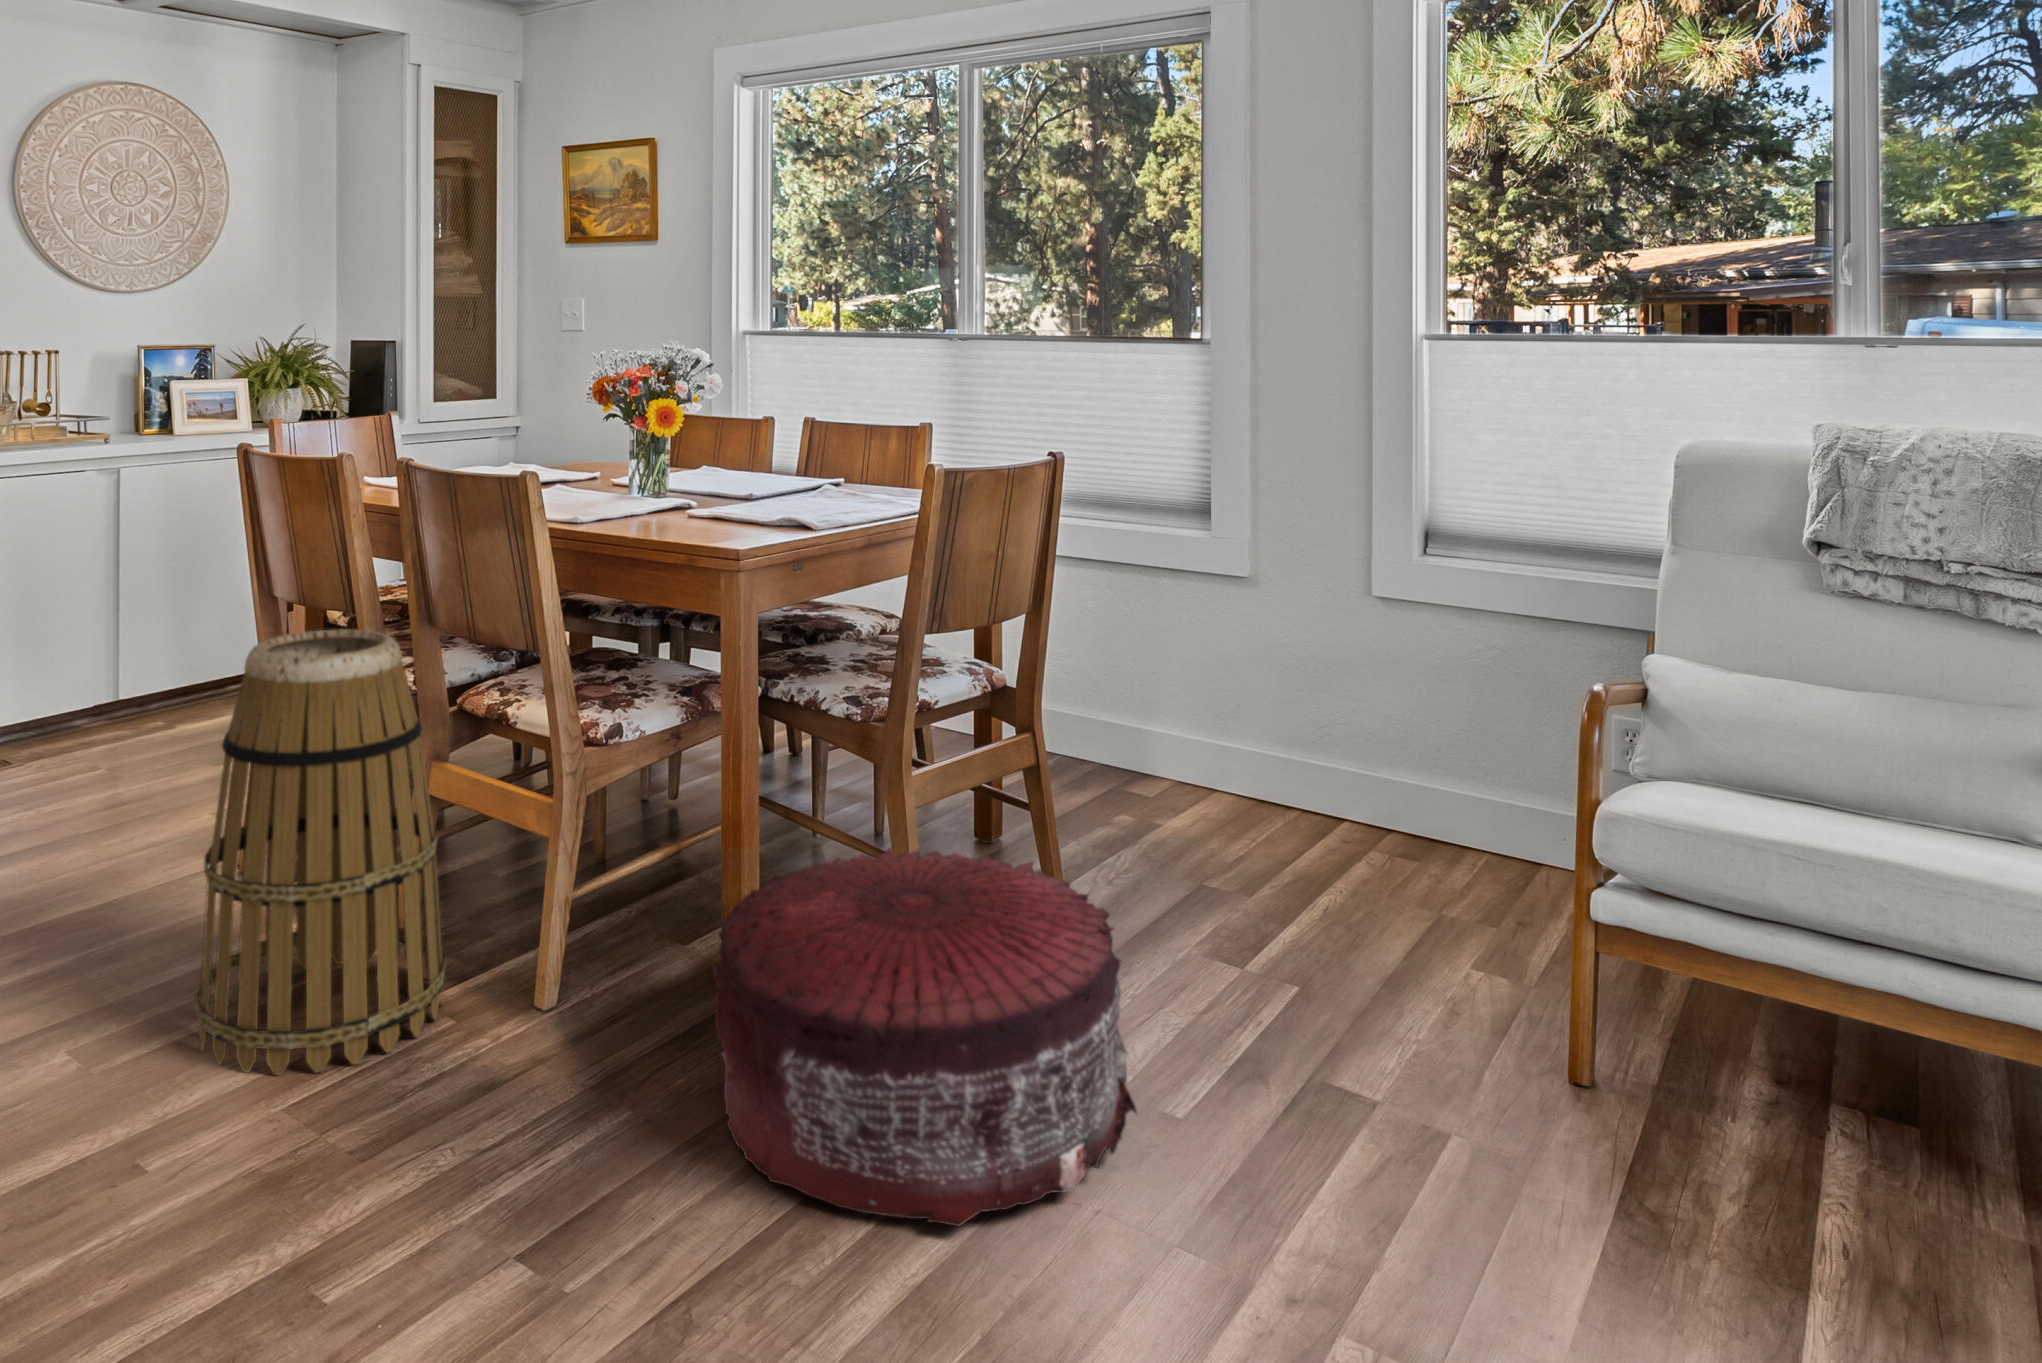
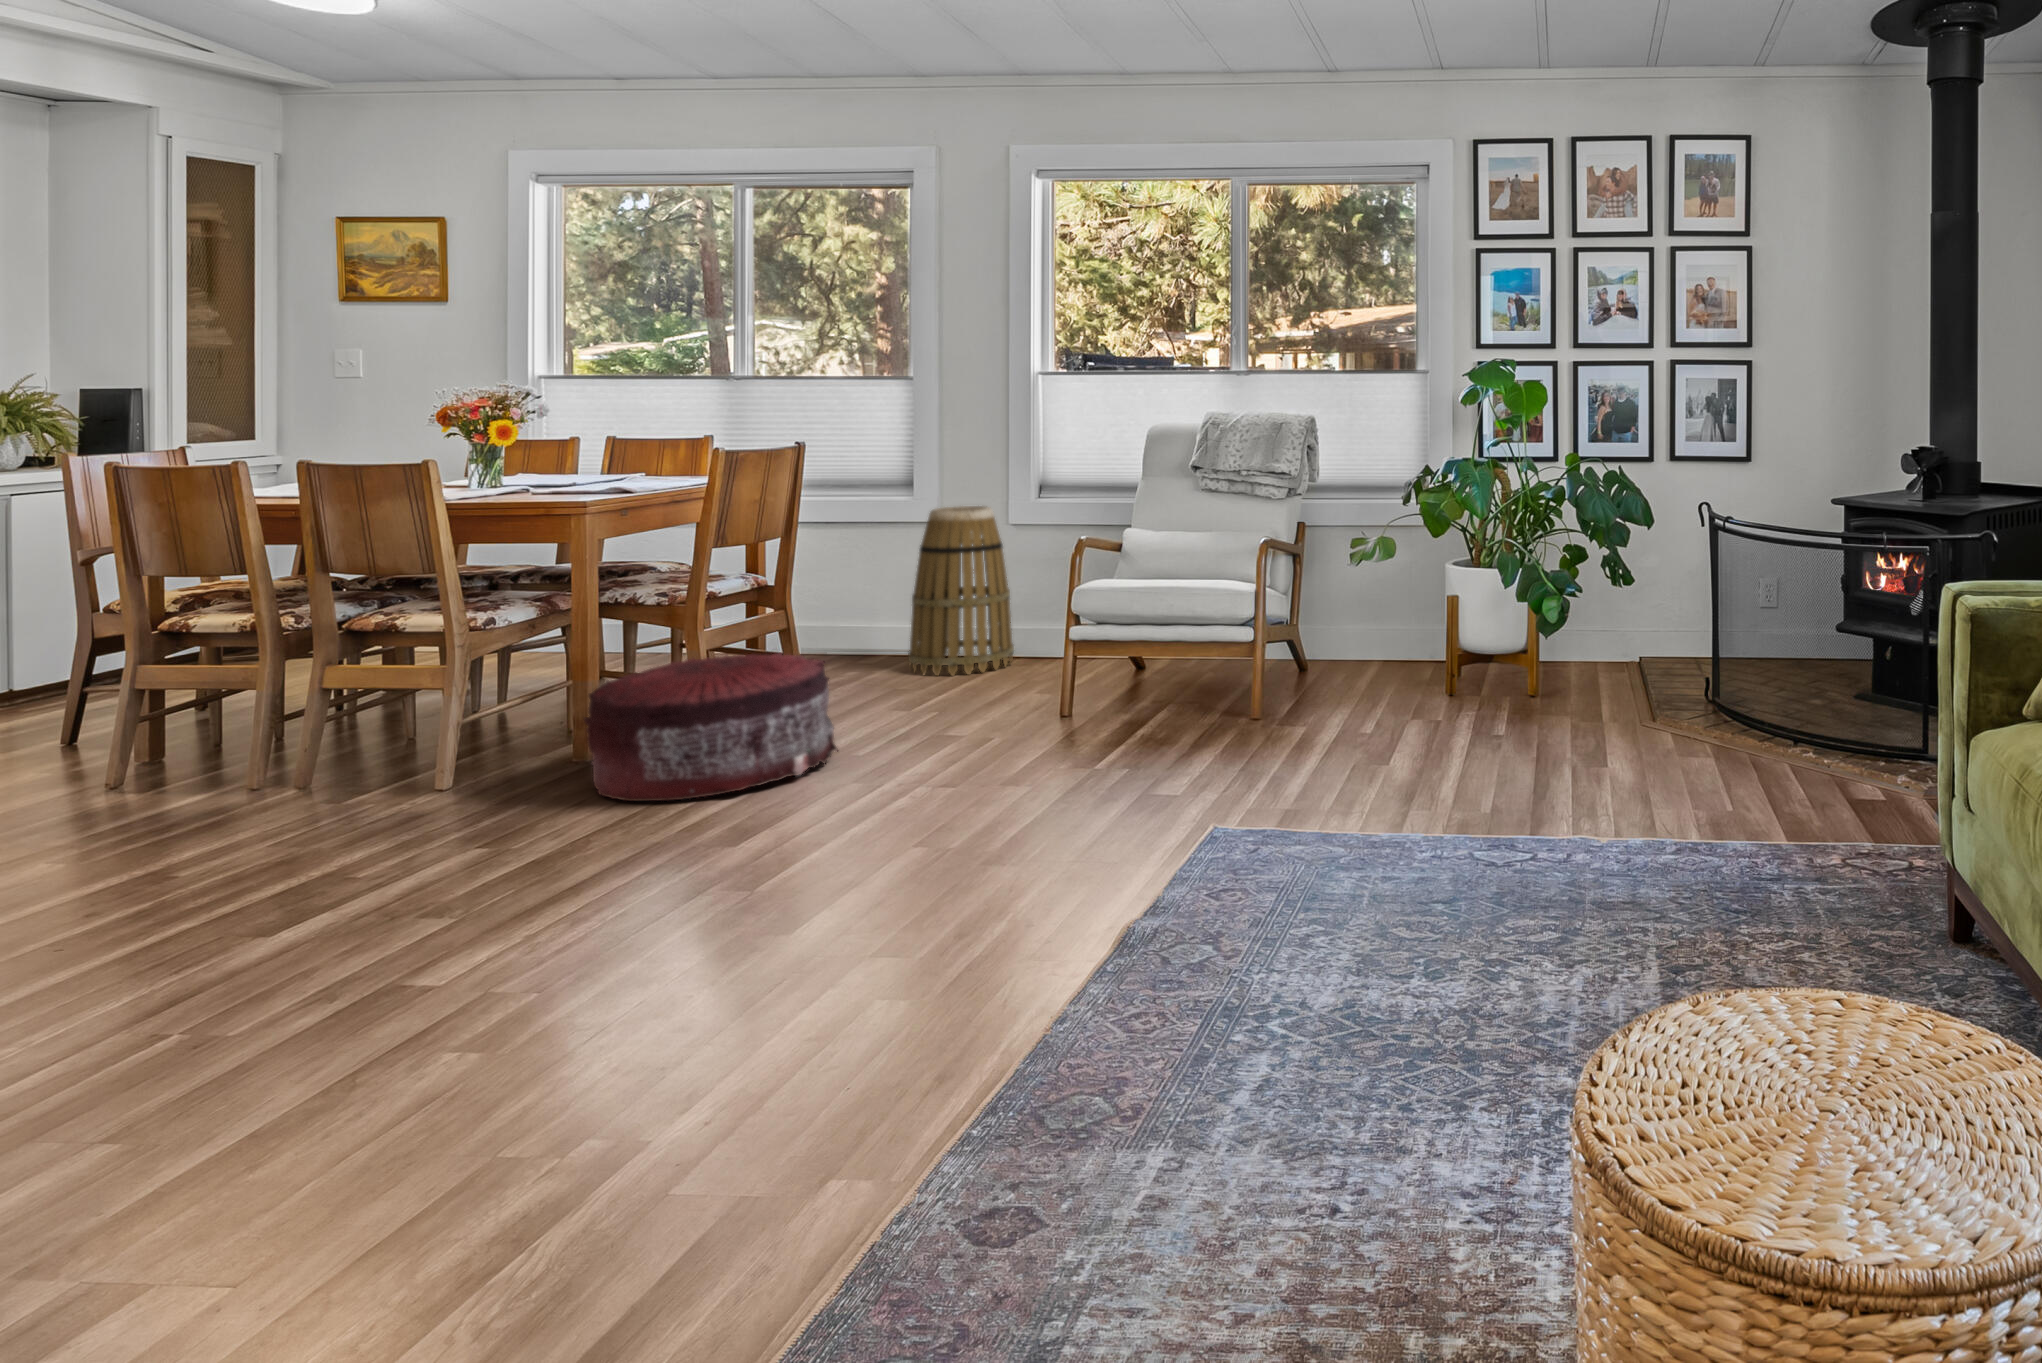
basket: present [195,629,445,1075] -> present [908,506,1014,676]

